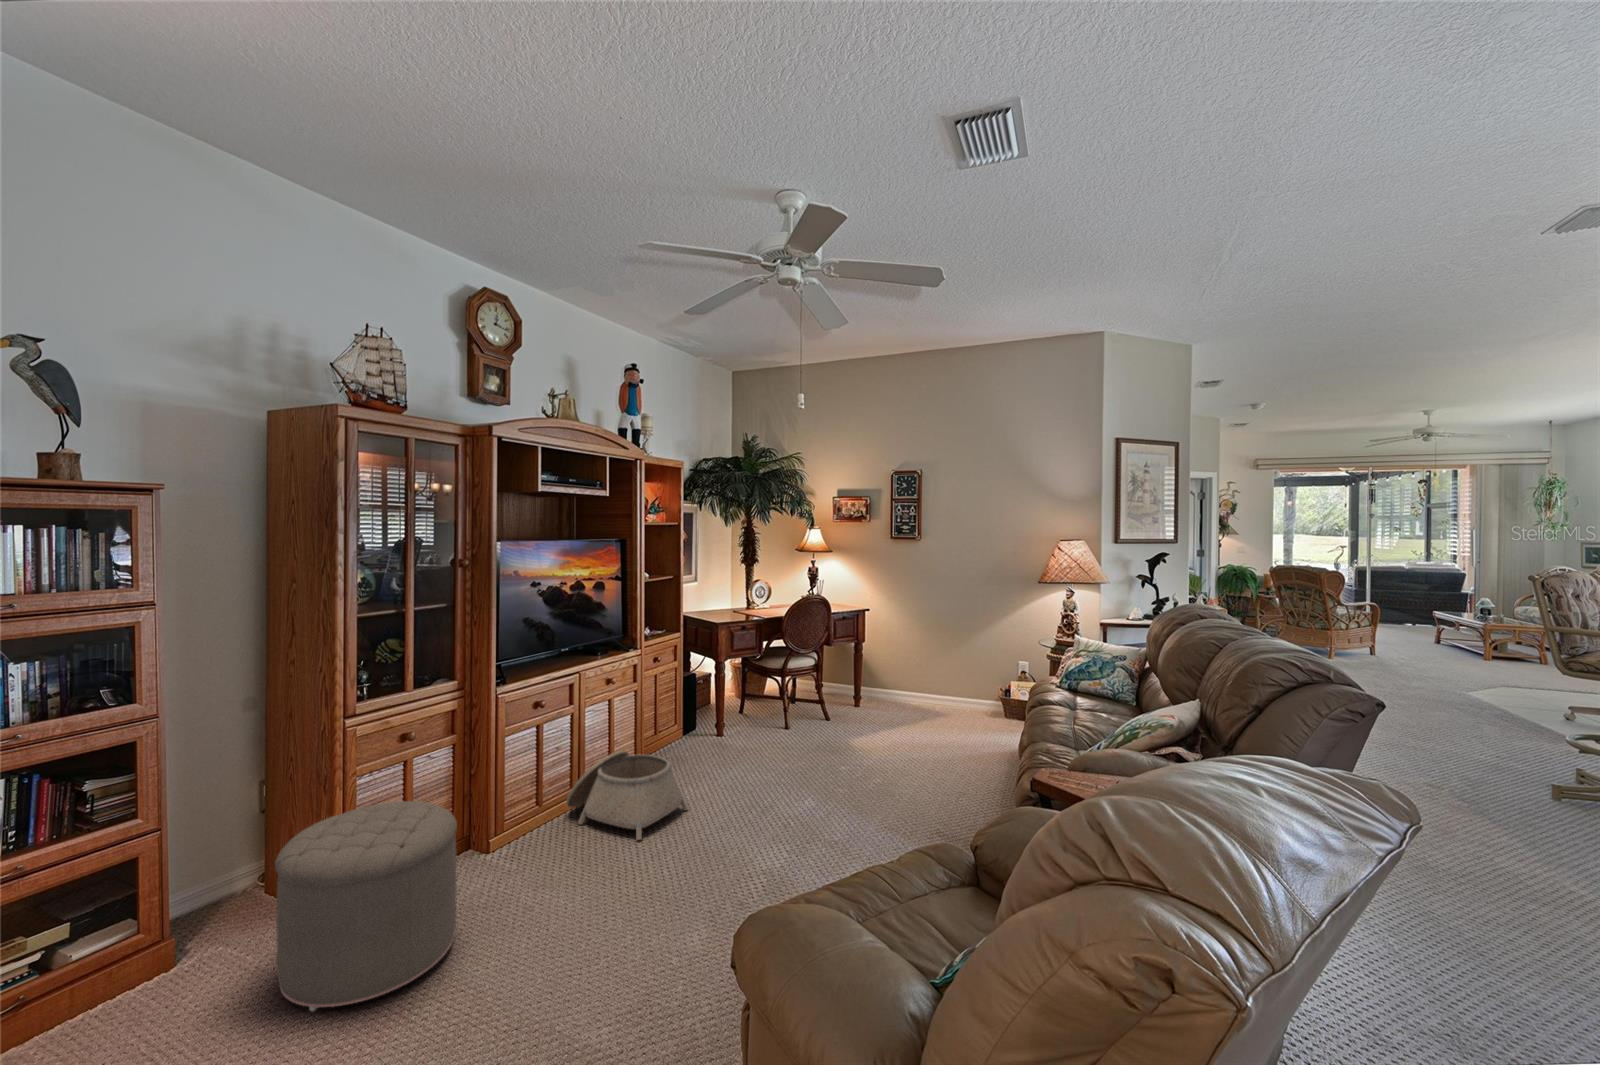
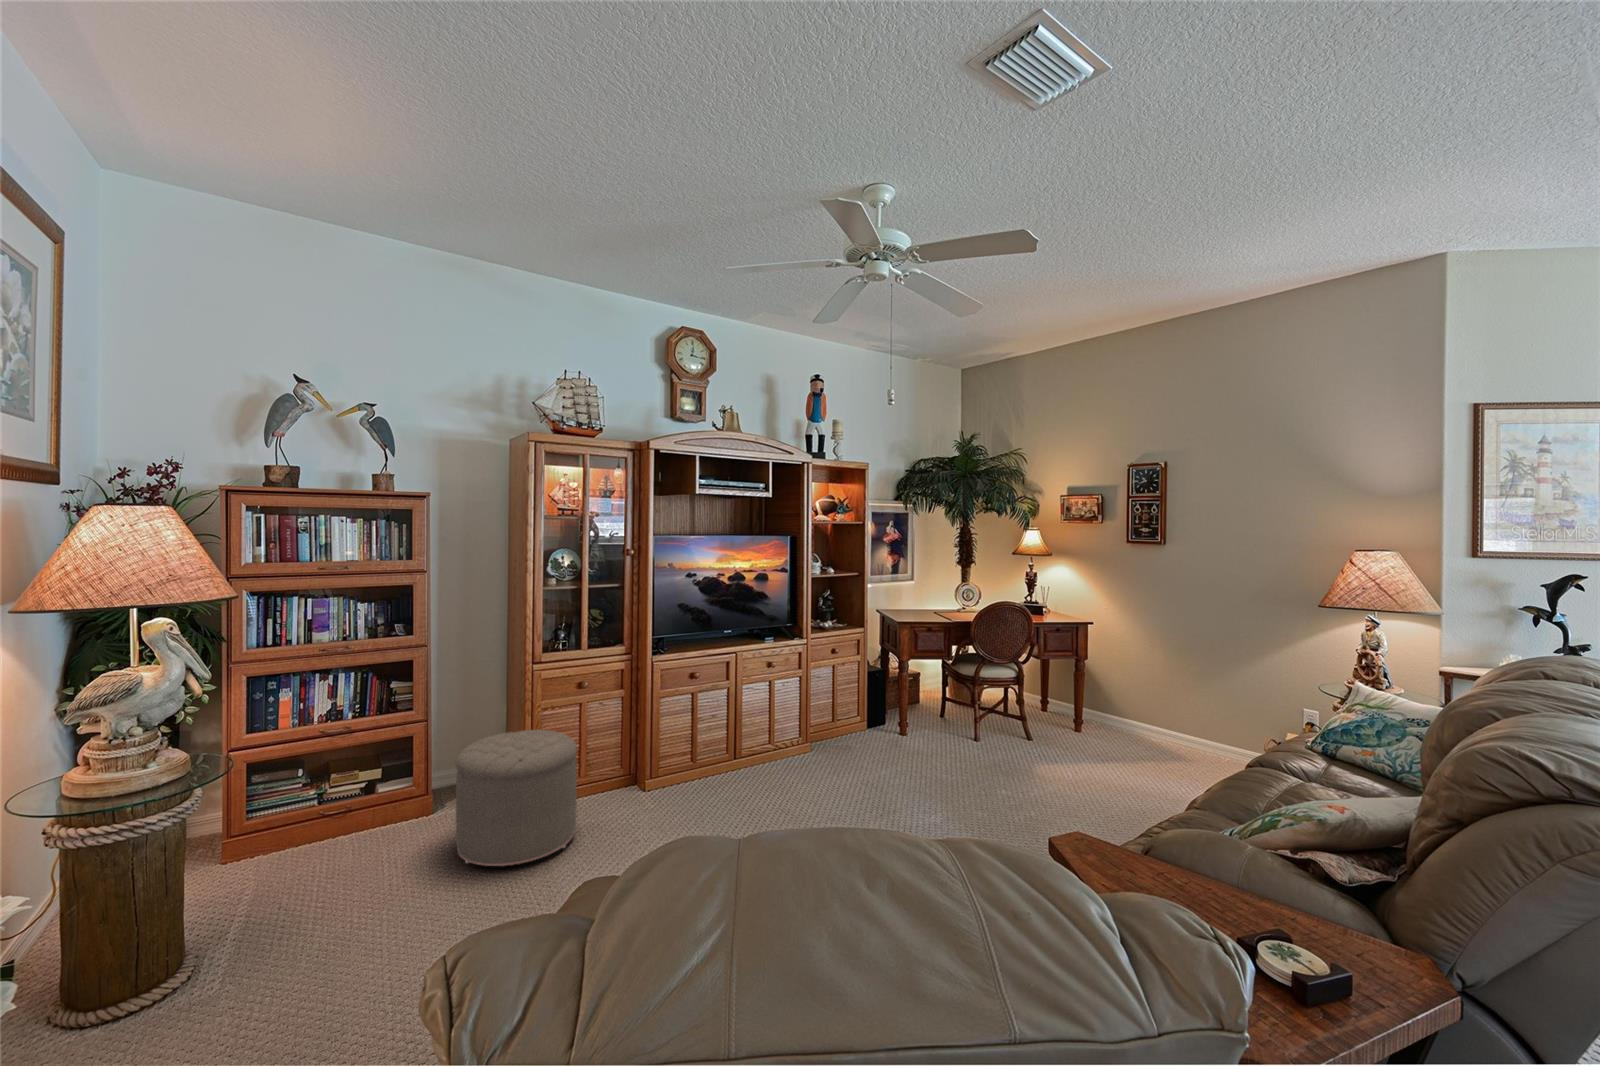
basket: present [566,750,688,840] -> none [713,727,812,809]

